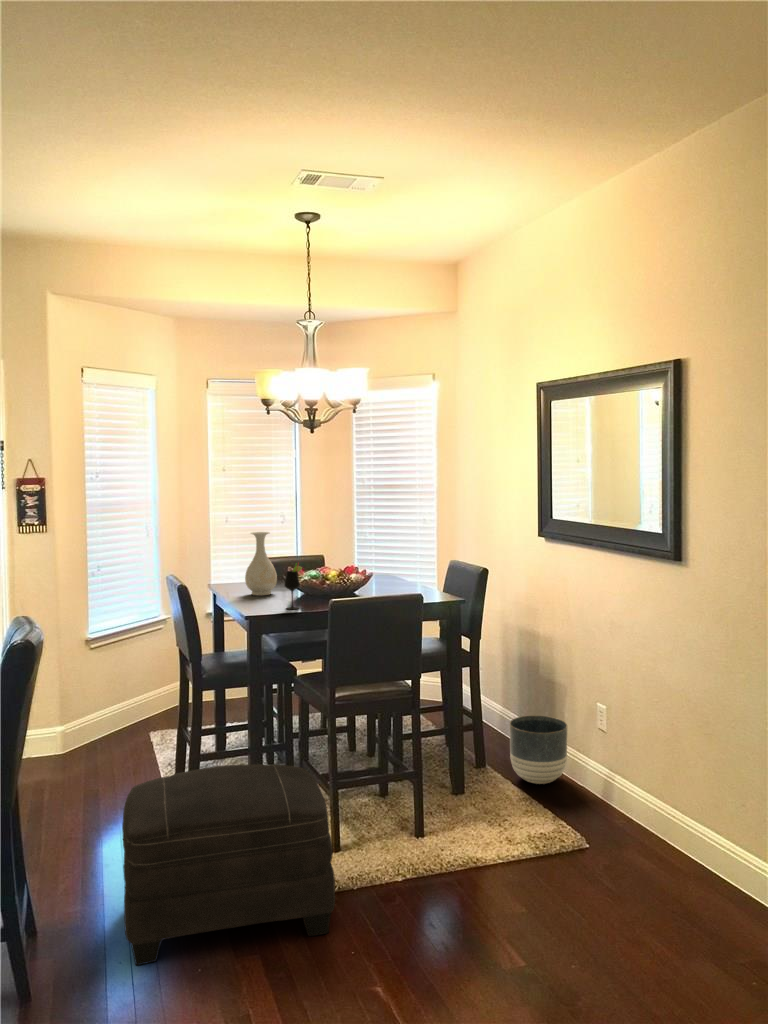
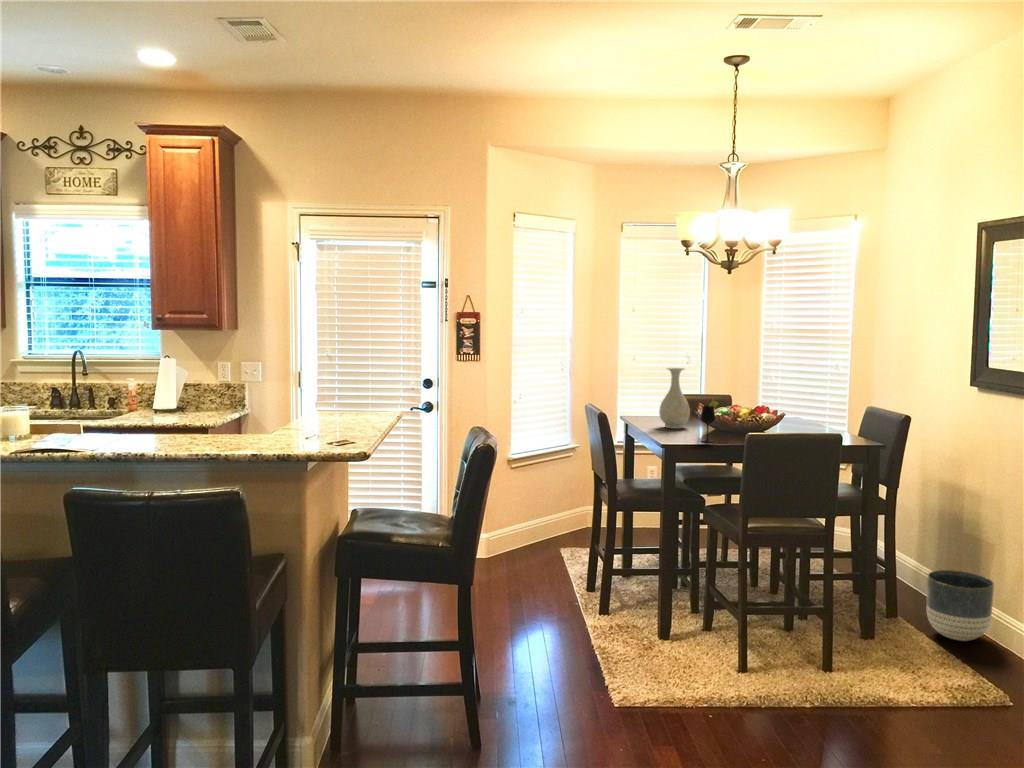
ottoman: present [122,764,335,965] -> none [556,576,745,737]

